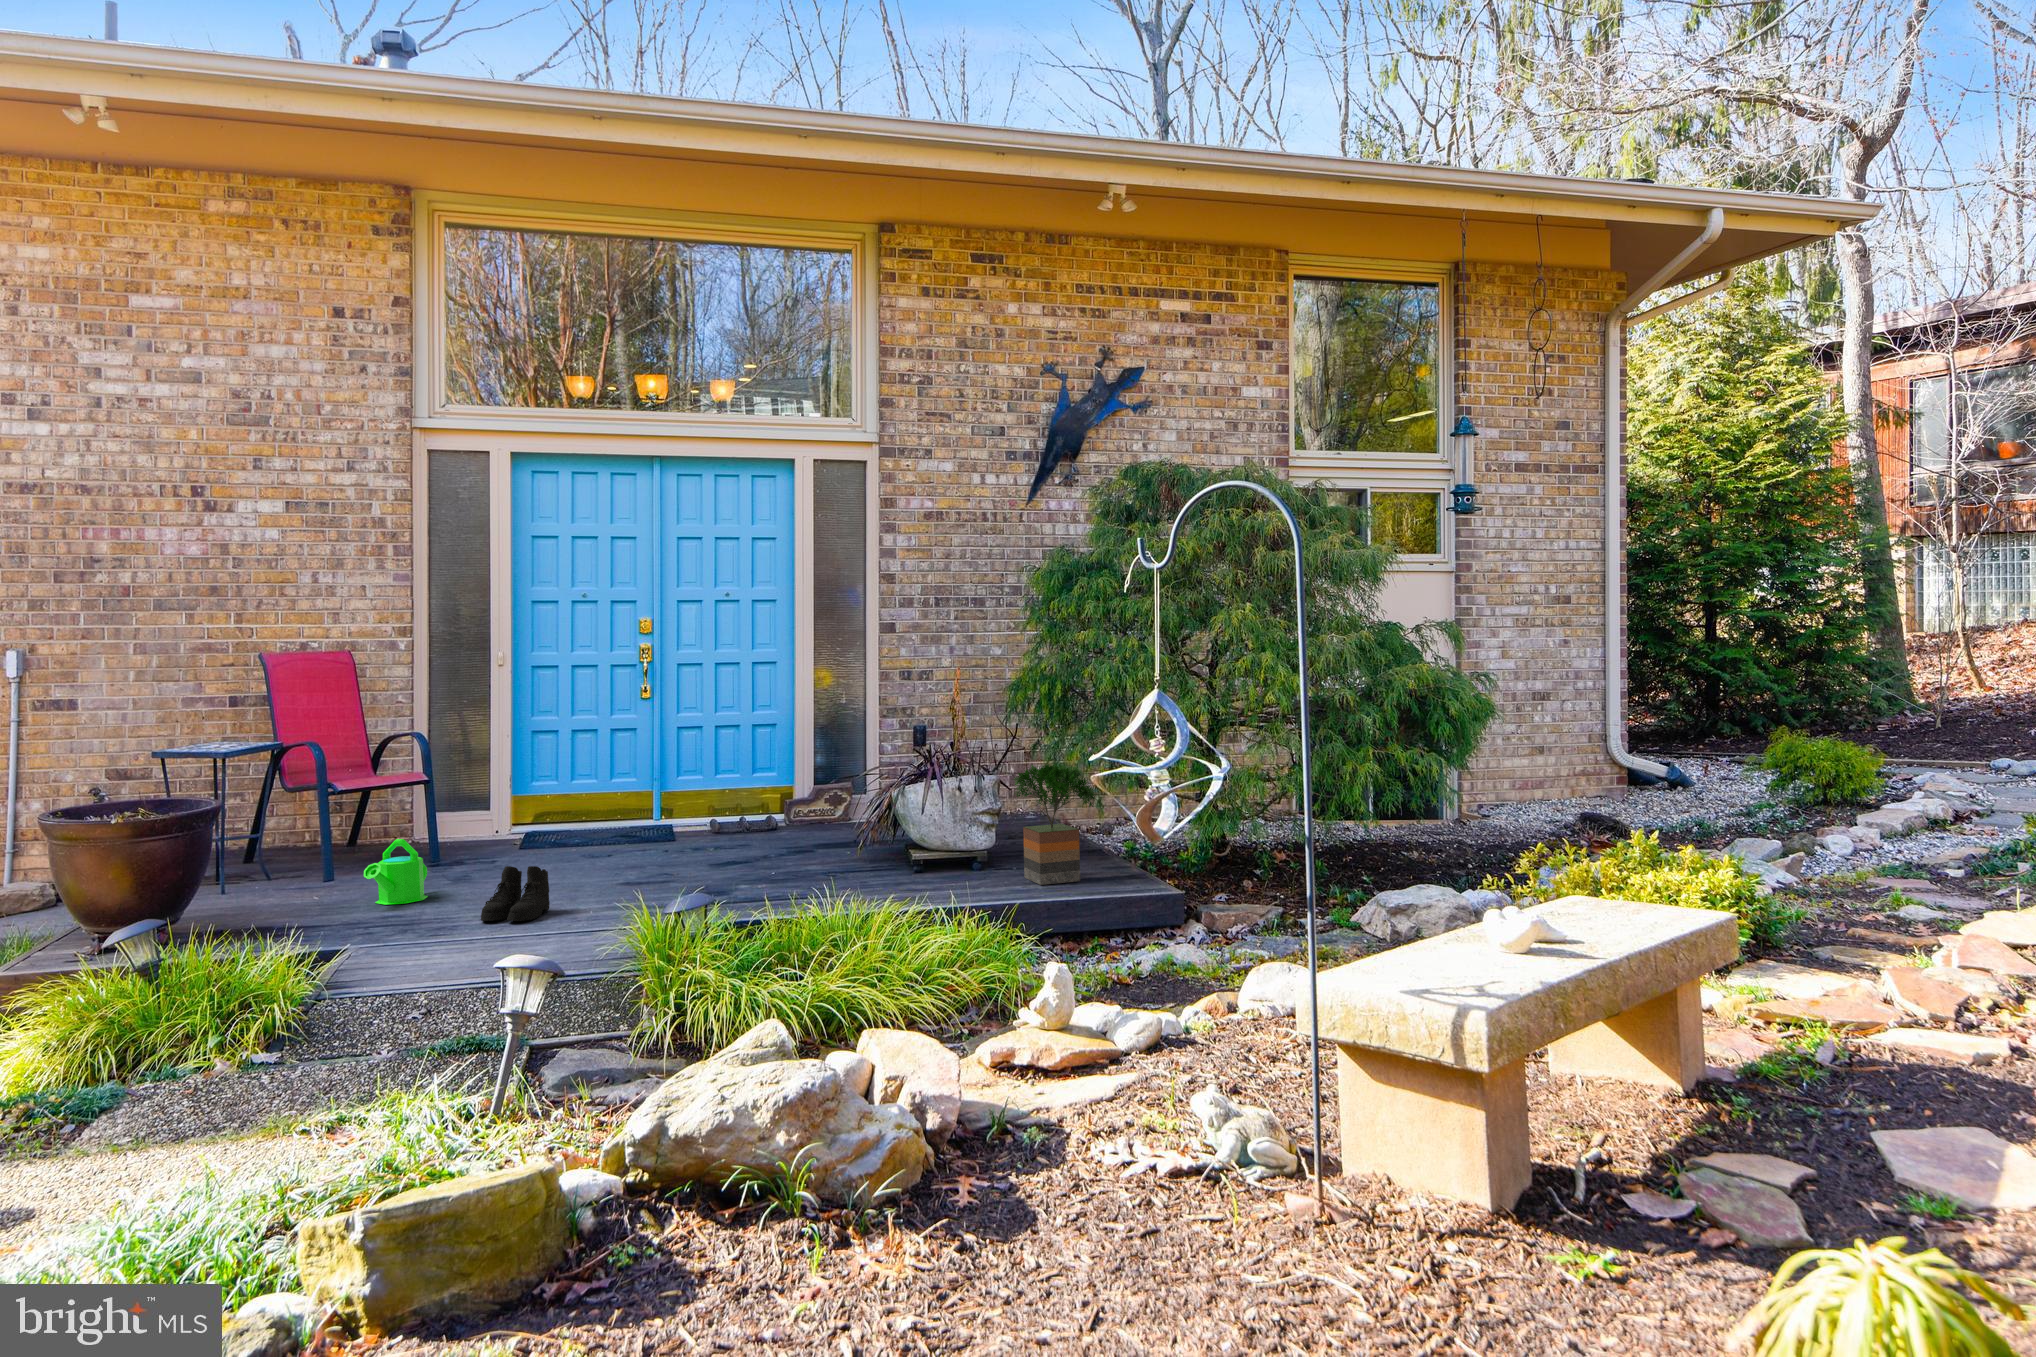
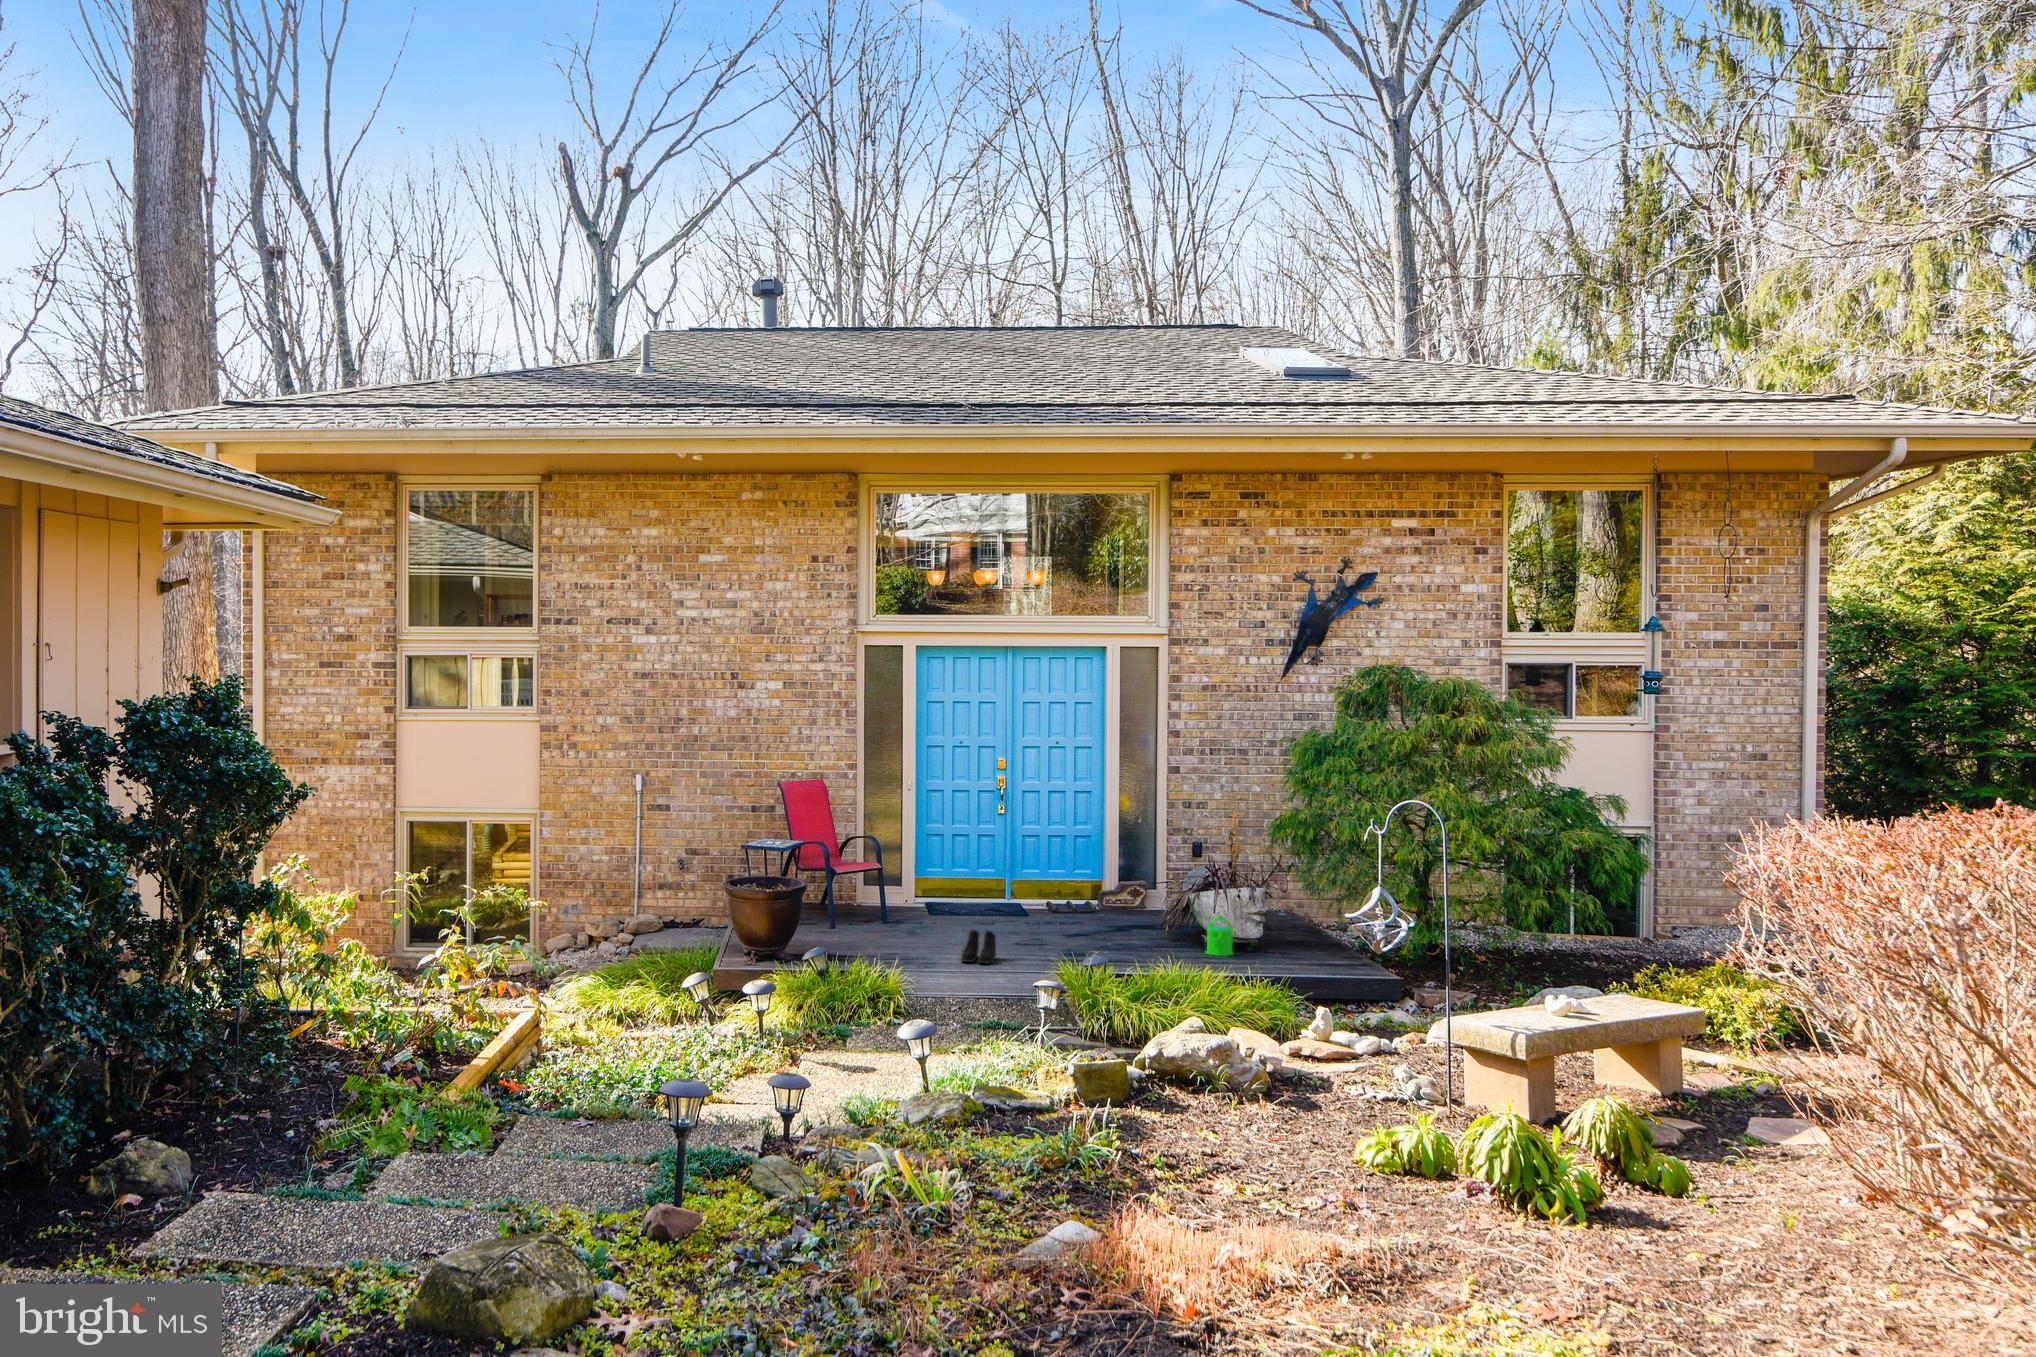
potted tree: present [1013,764,1096,885] -> none [1279,882,1337,962]
watering can: present [364,839,428,905] -> present [1206,915,1233,956]

